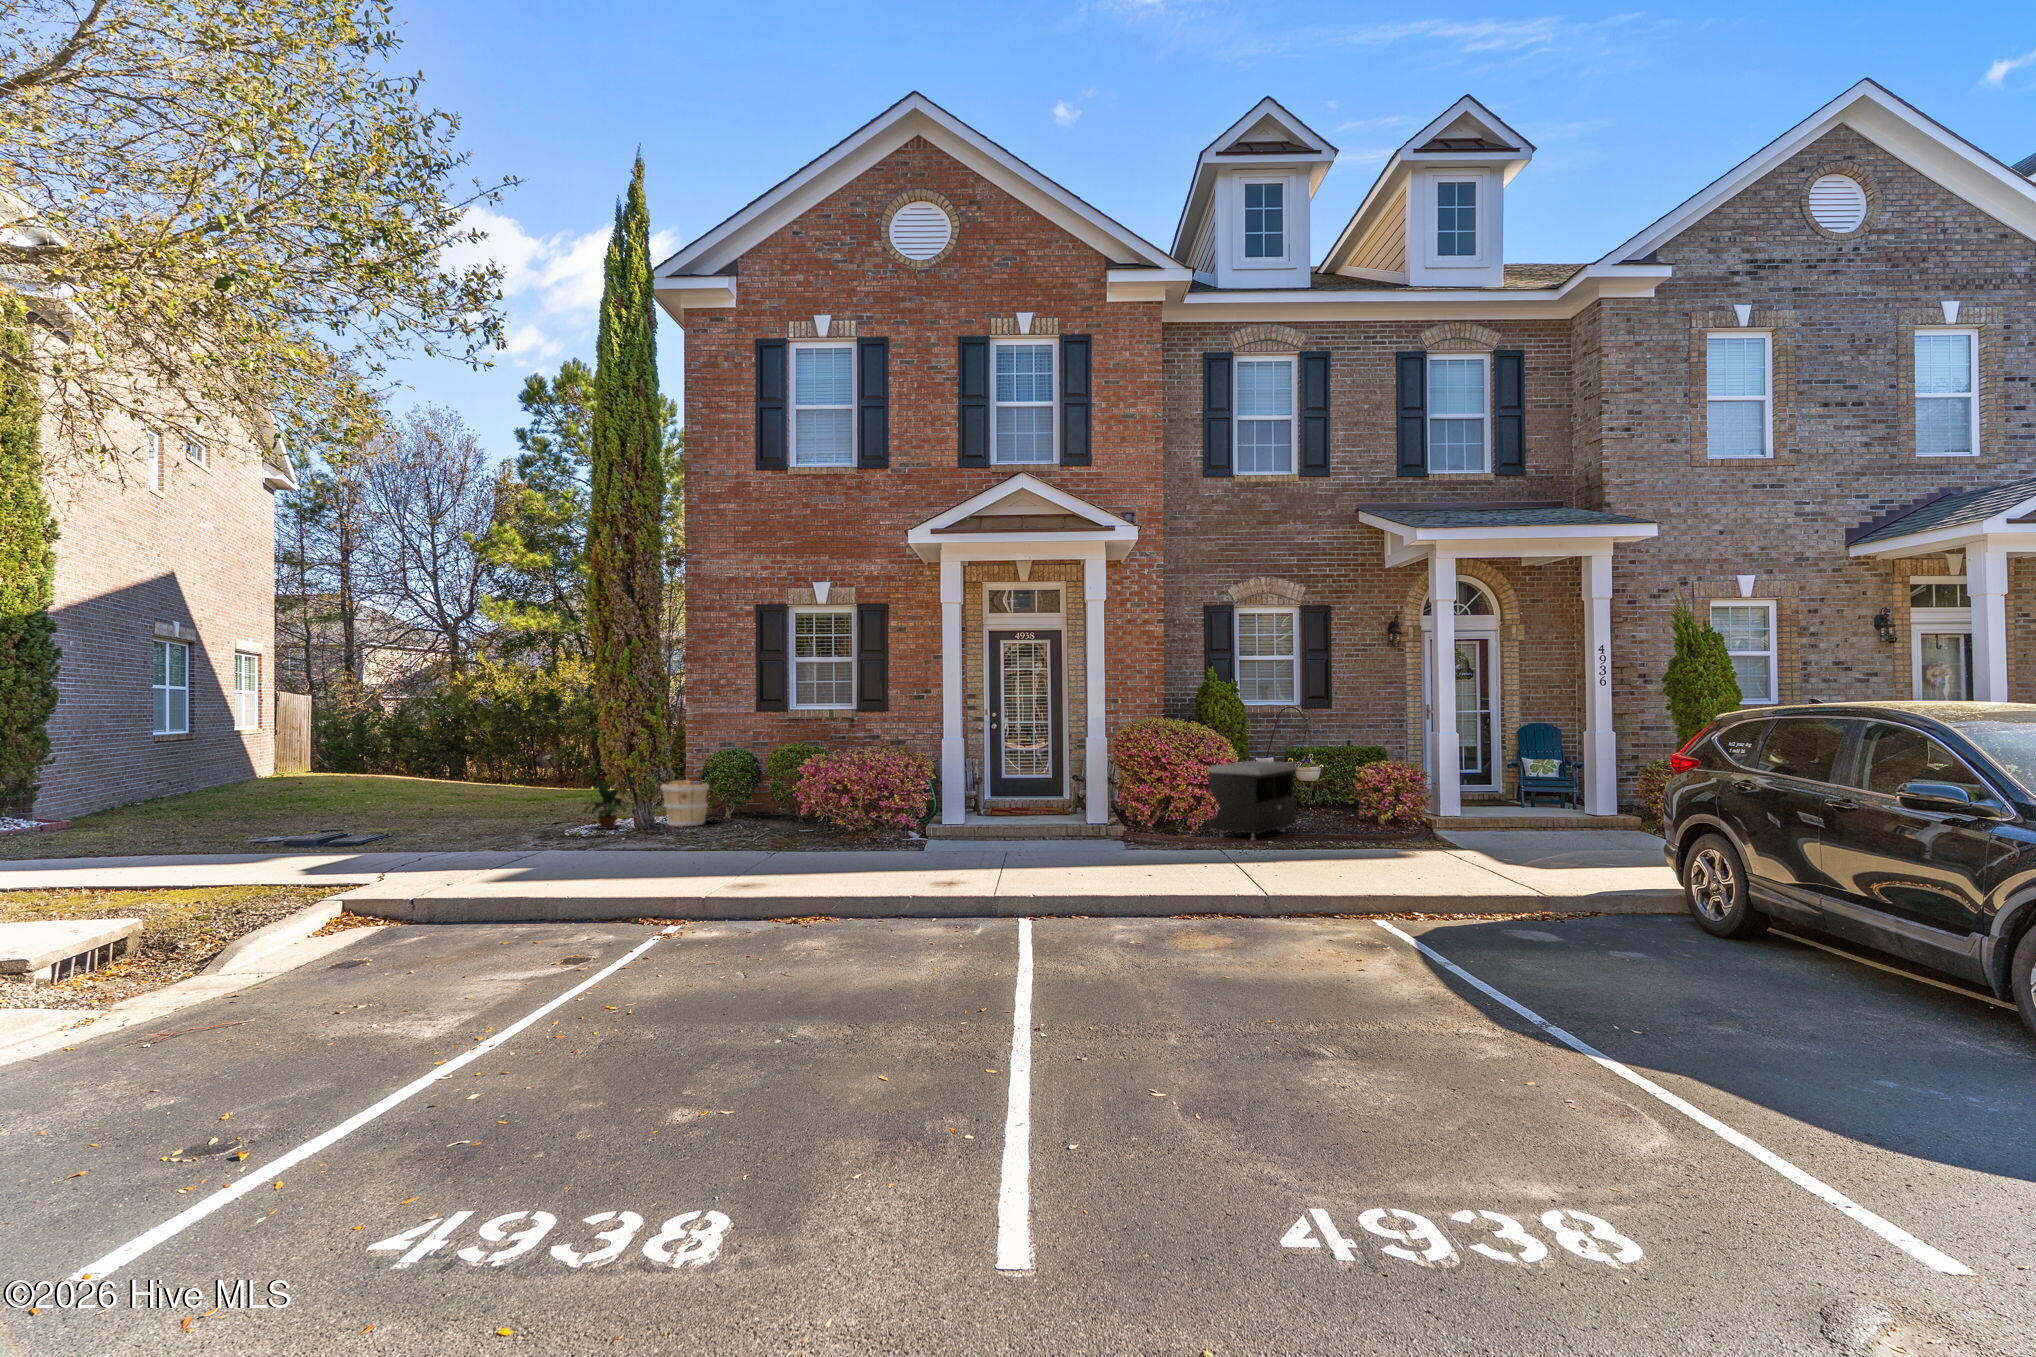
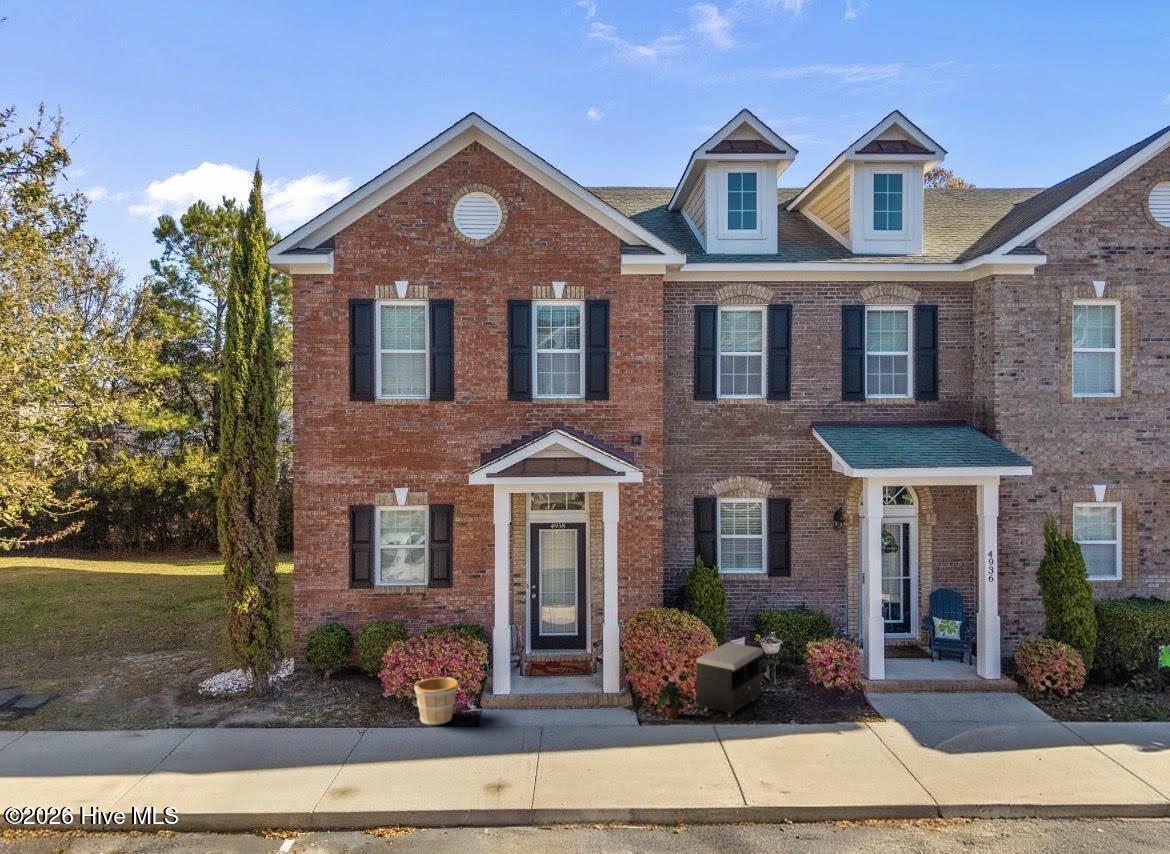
potted plant: present [585,780,628,829] -> present [657,678,691,719]
wooden bucket: present [660,780,709,827] -> present [414,677,458,725]

